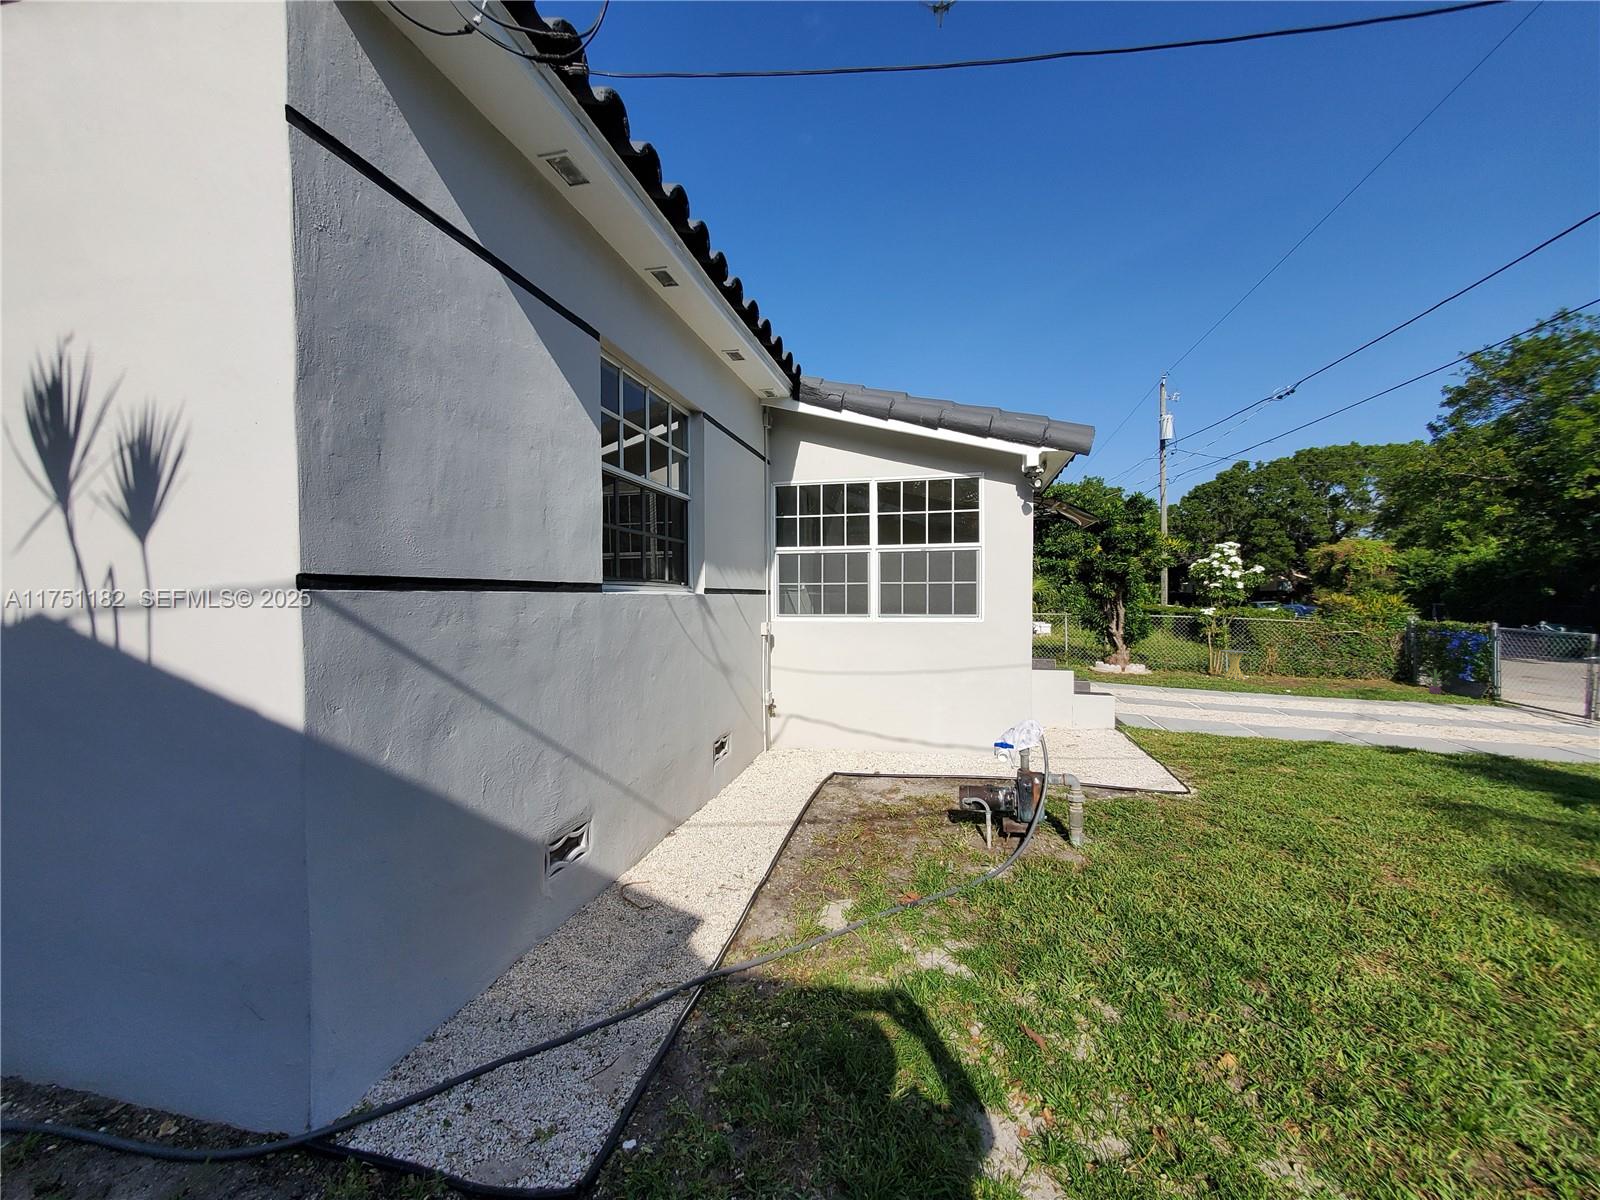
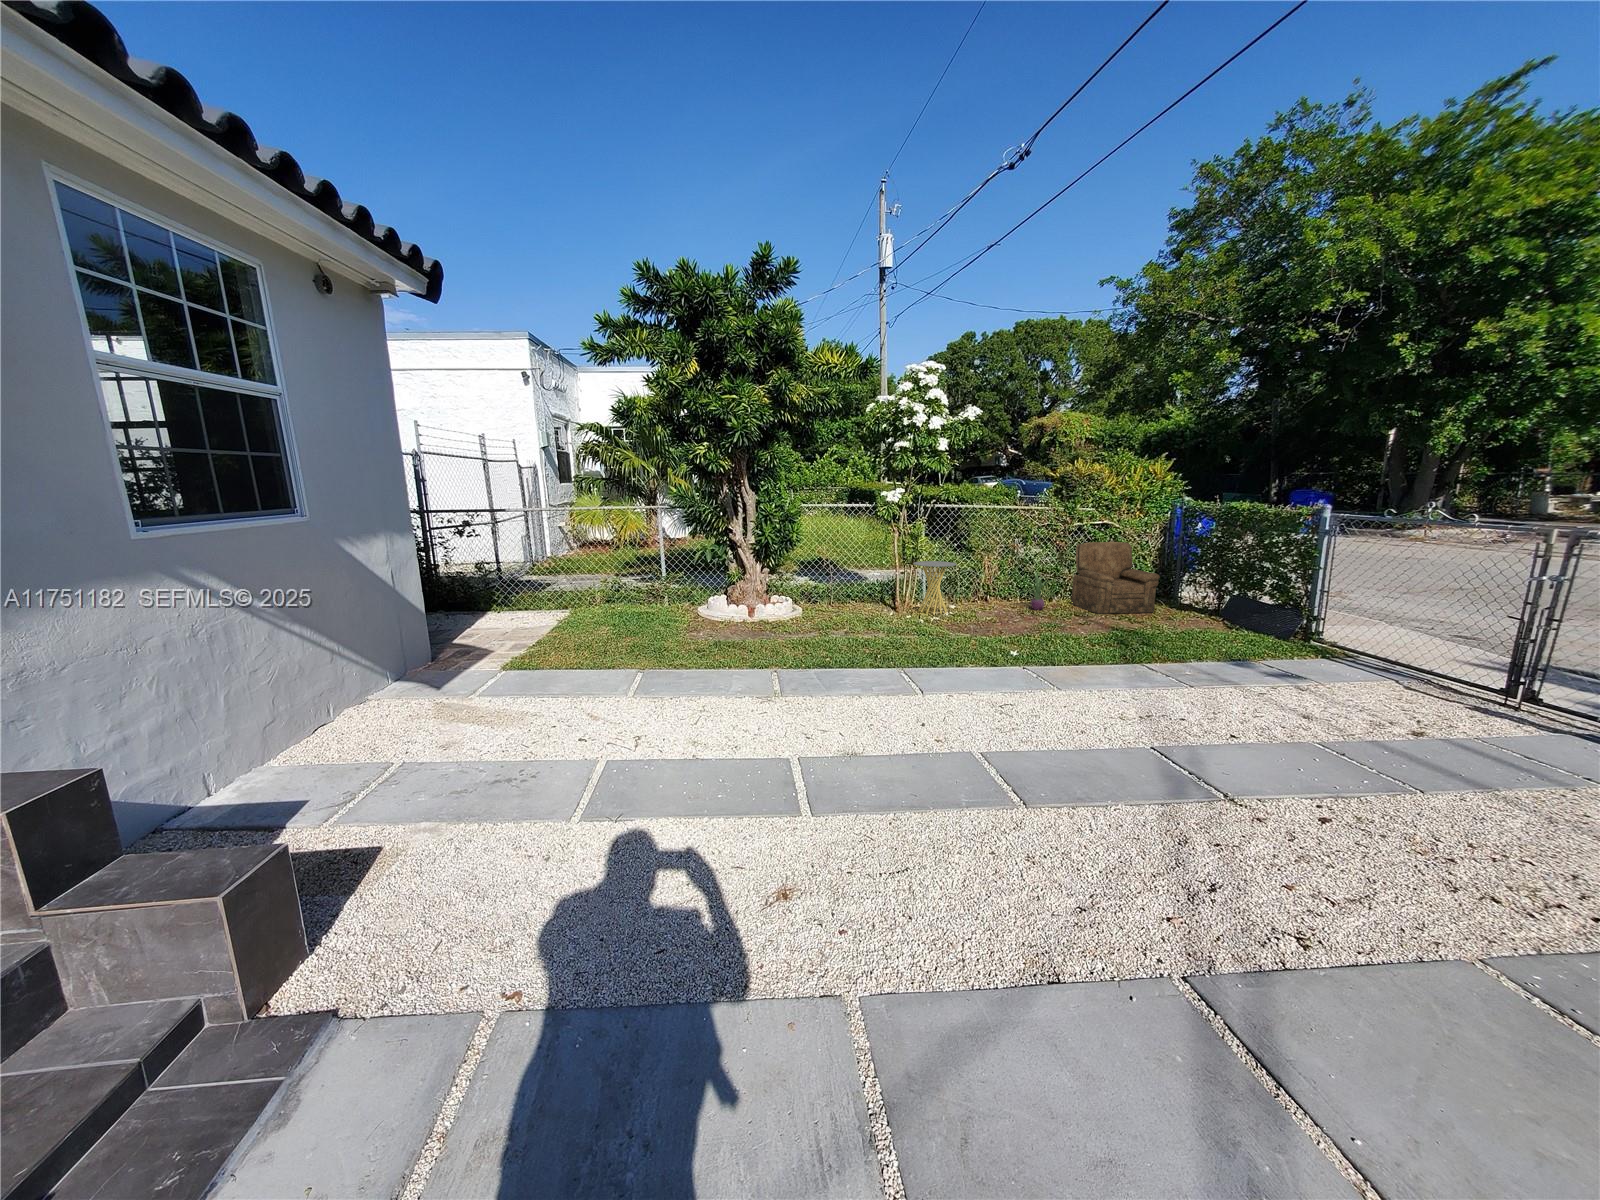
armchair: none [1335,644,1399,688] -> present [1071,542,1160,614]
decorative plant: present [1429,670,1441,694] -> present [1030,573,1045,610]

